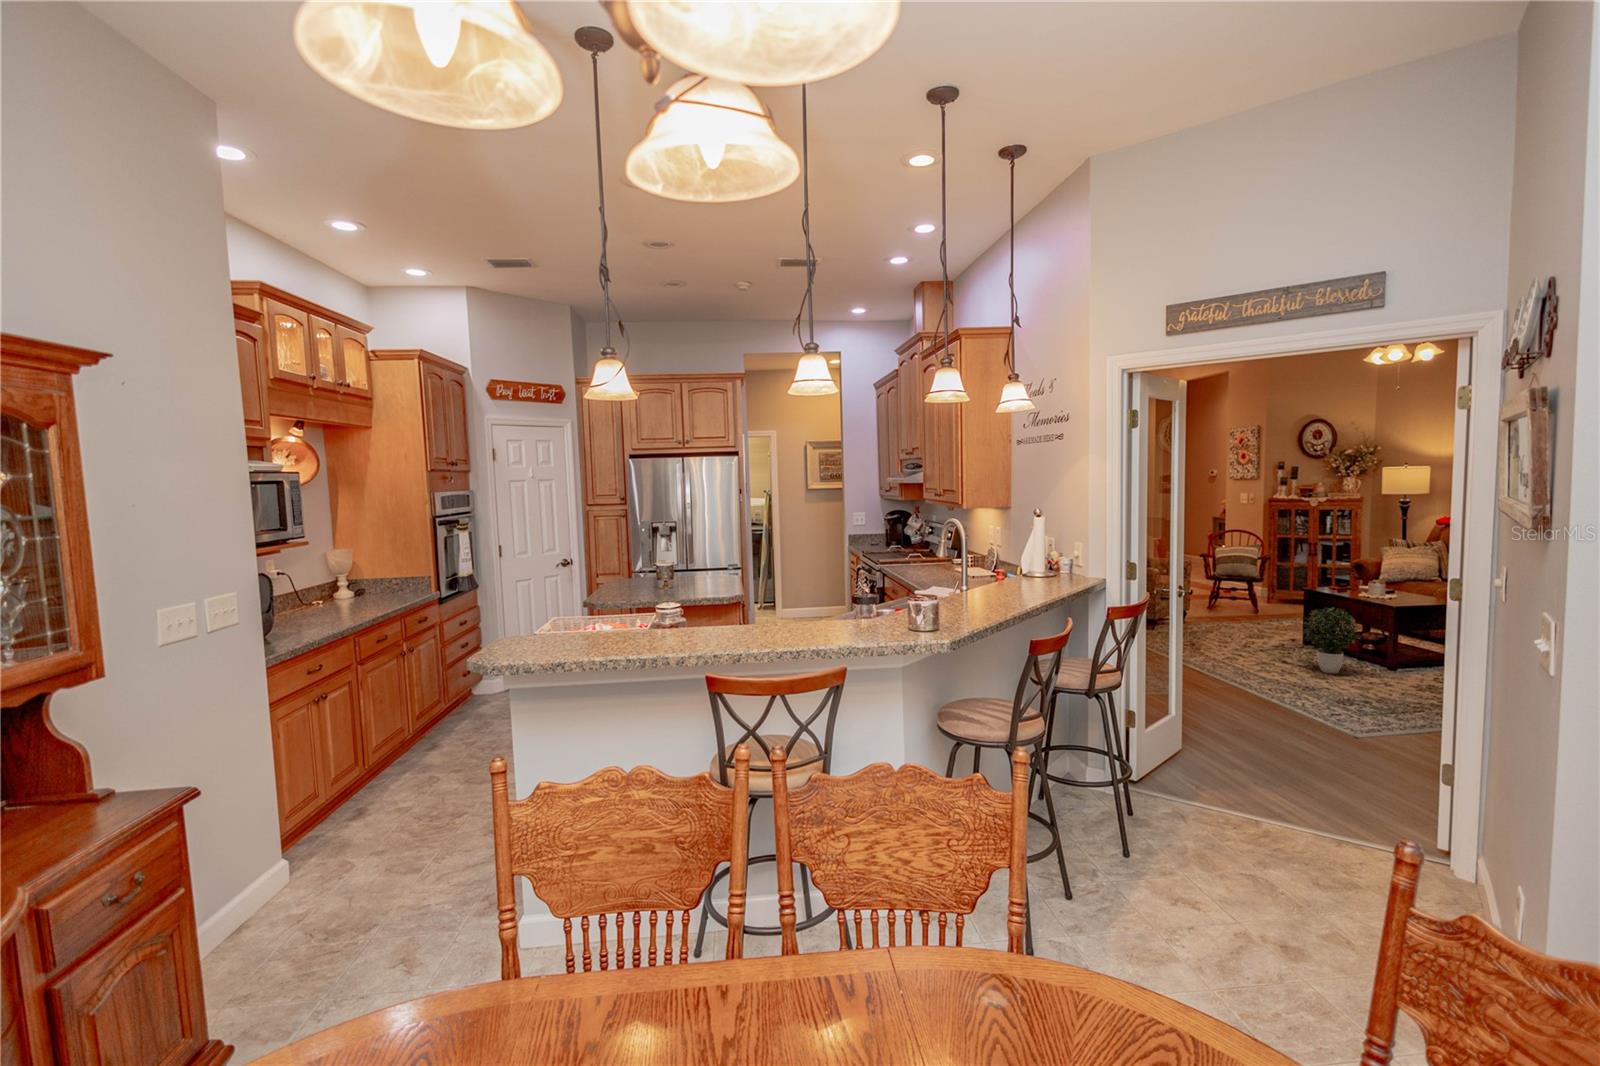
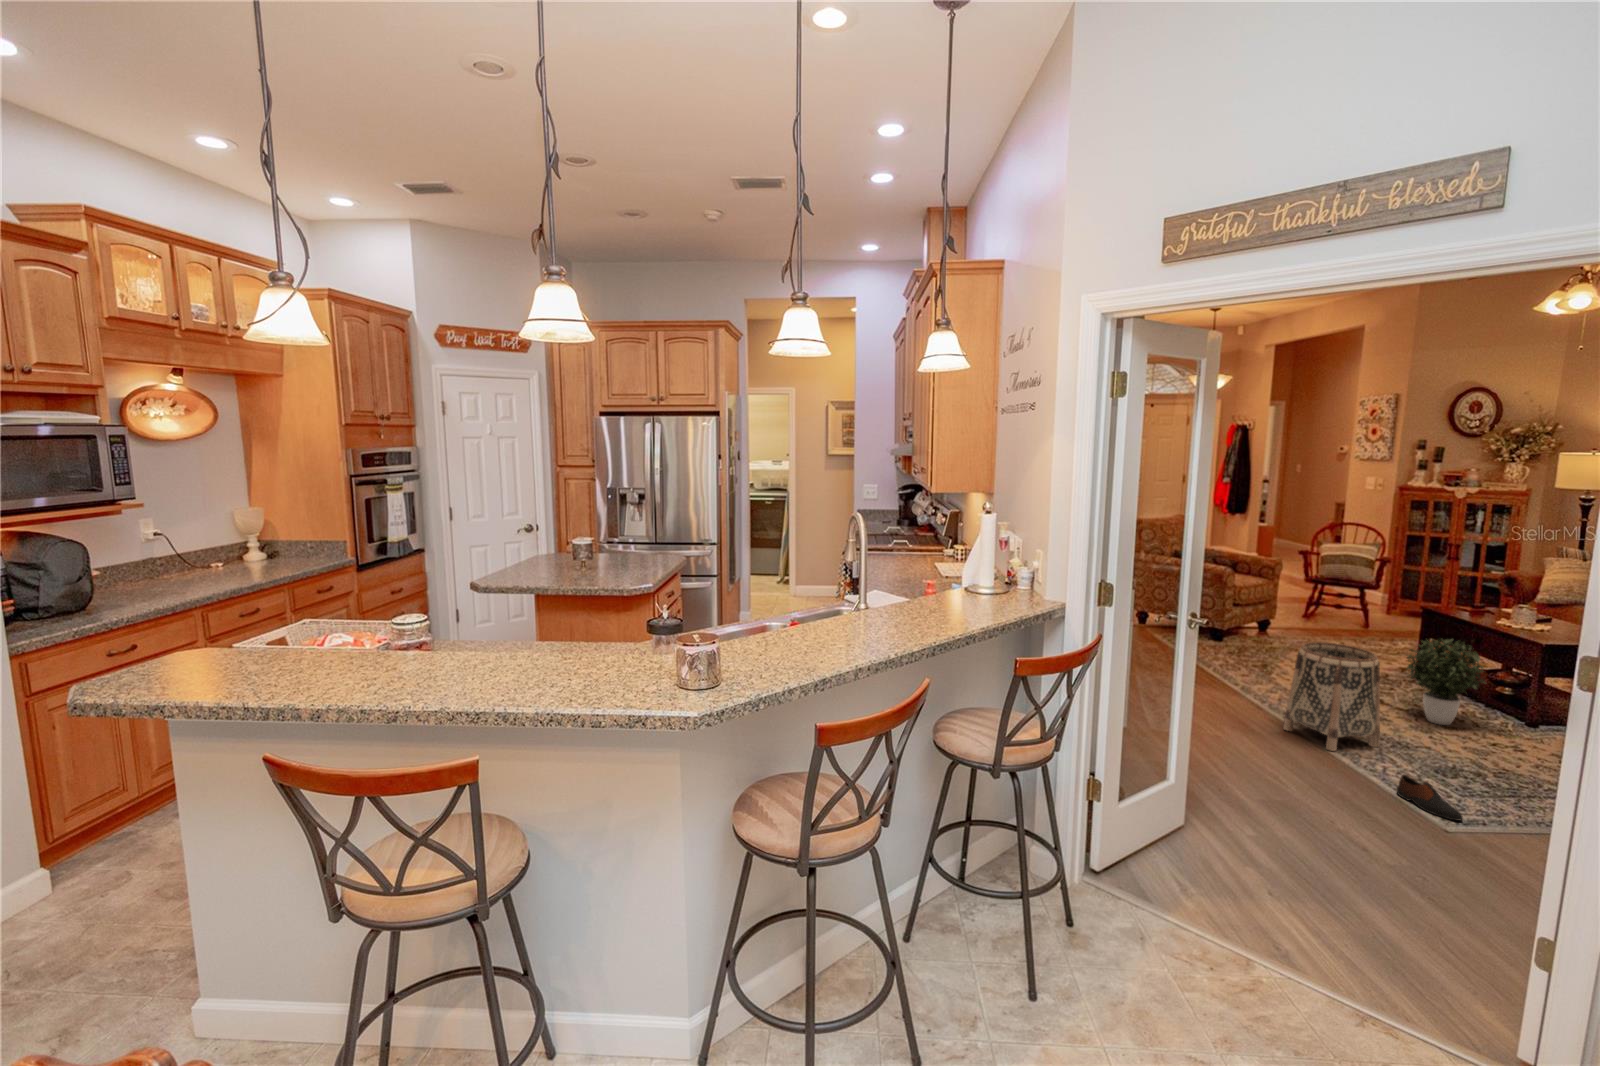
basket: none [1224,615,1295,696] -> present [1283,642,1380,751]
shoe: none [1317,703,1366,730] -> present [1397,774,1463,821]

